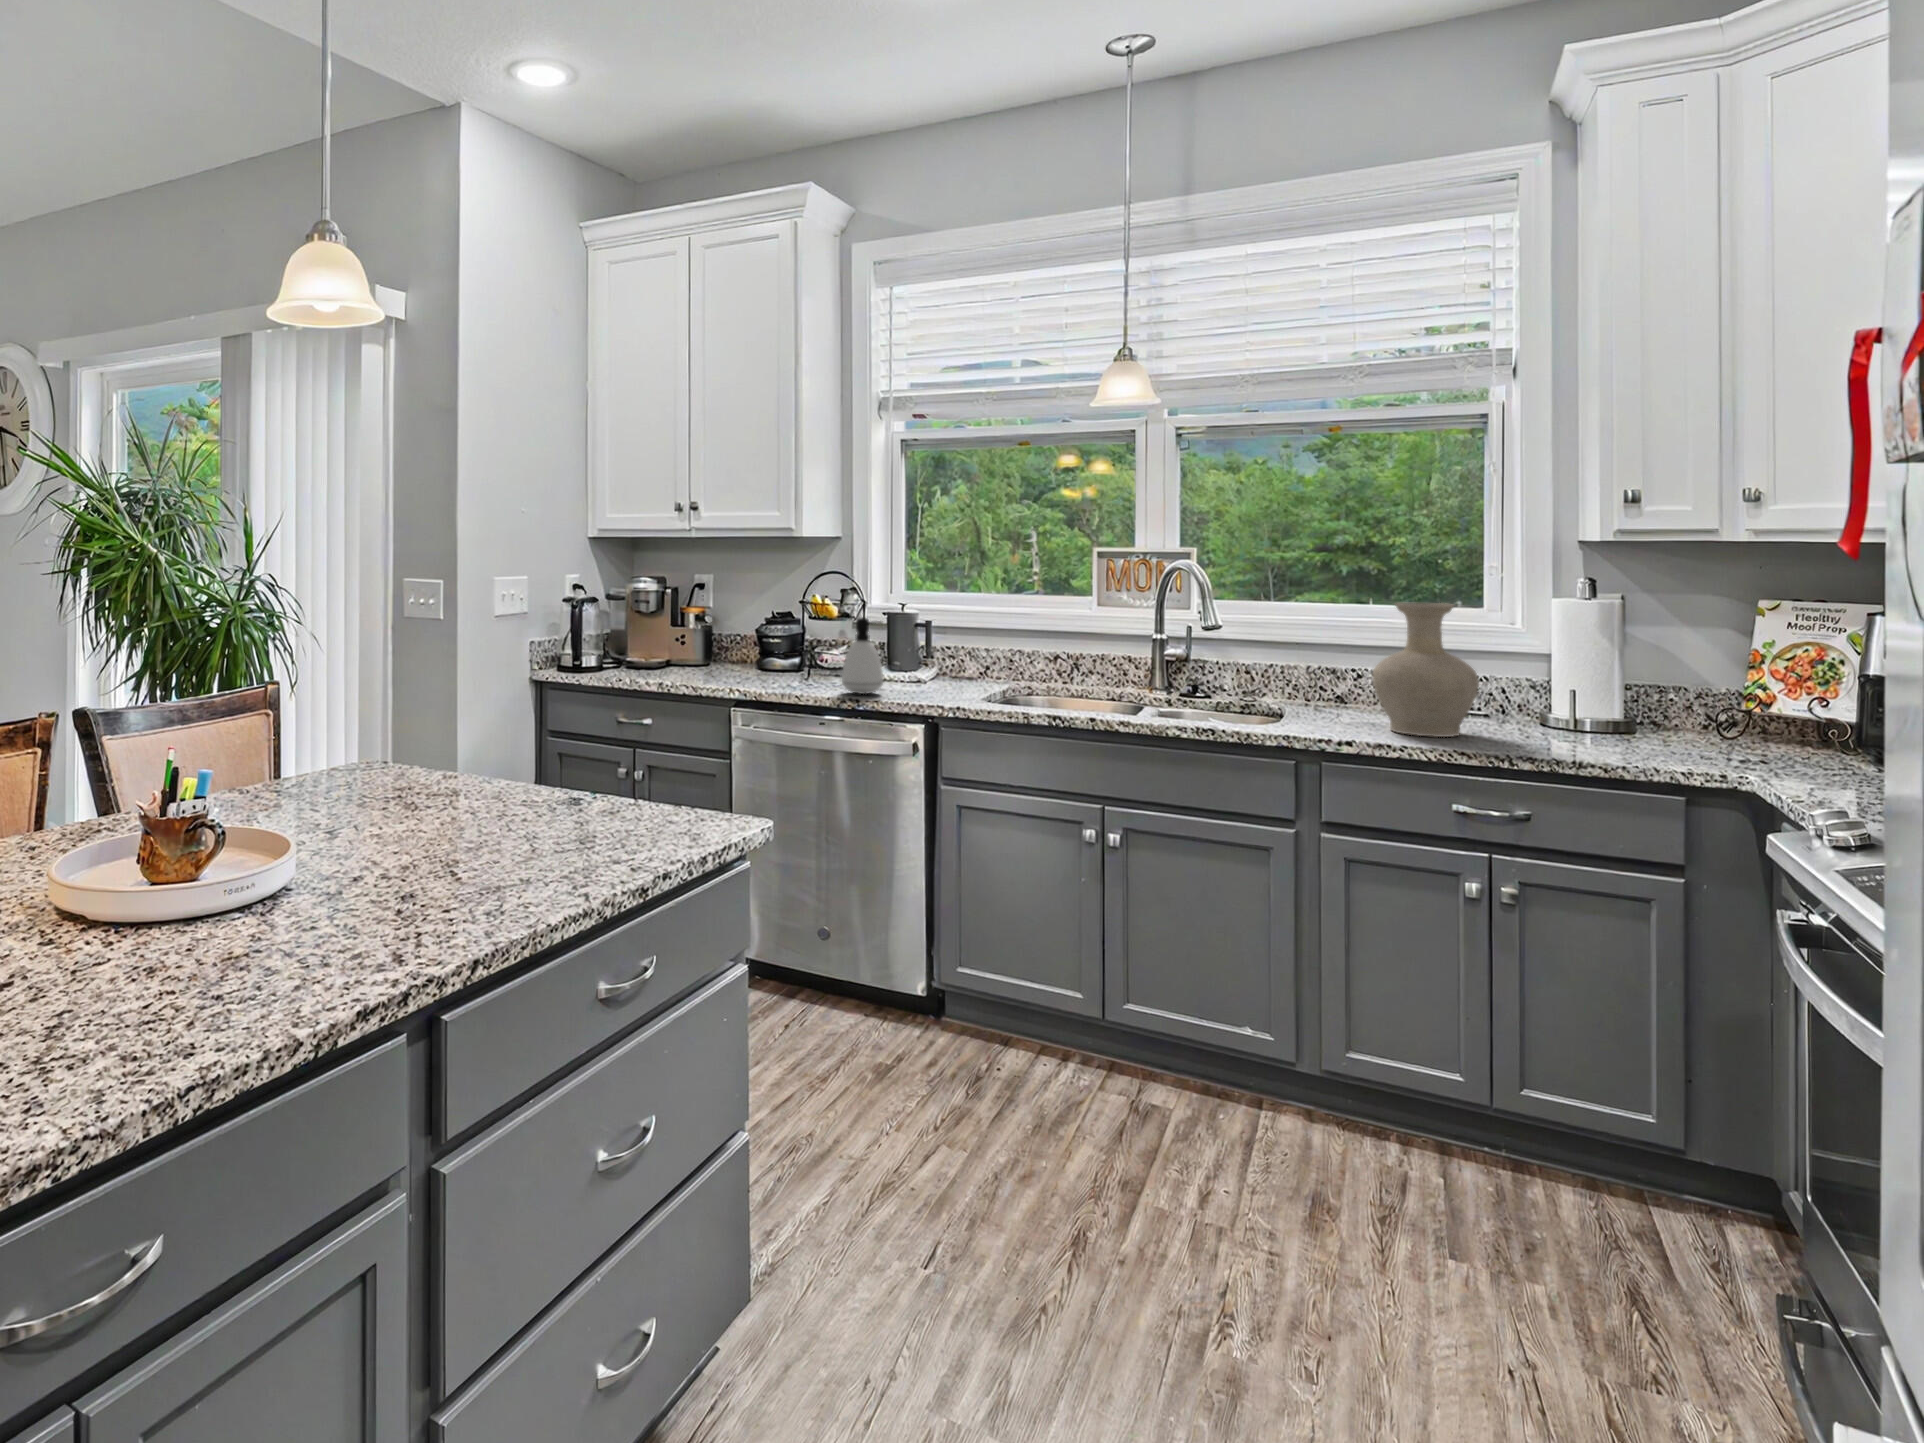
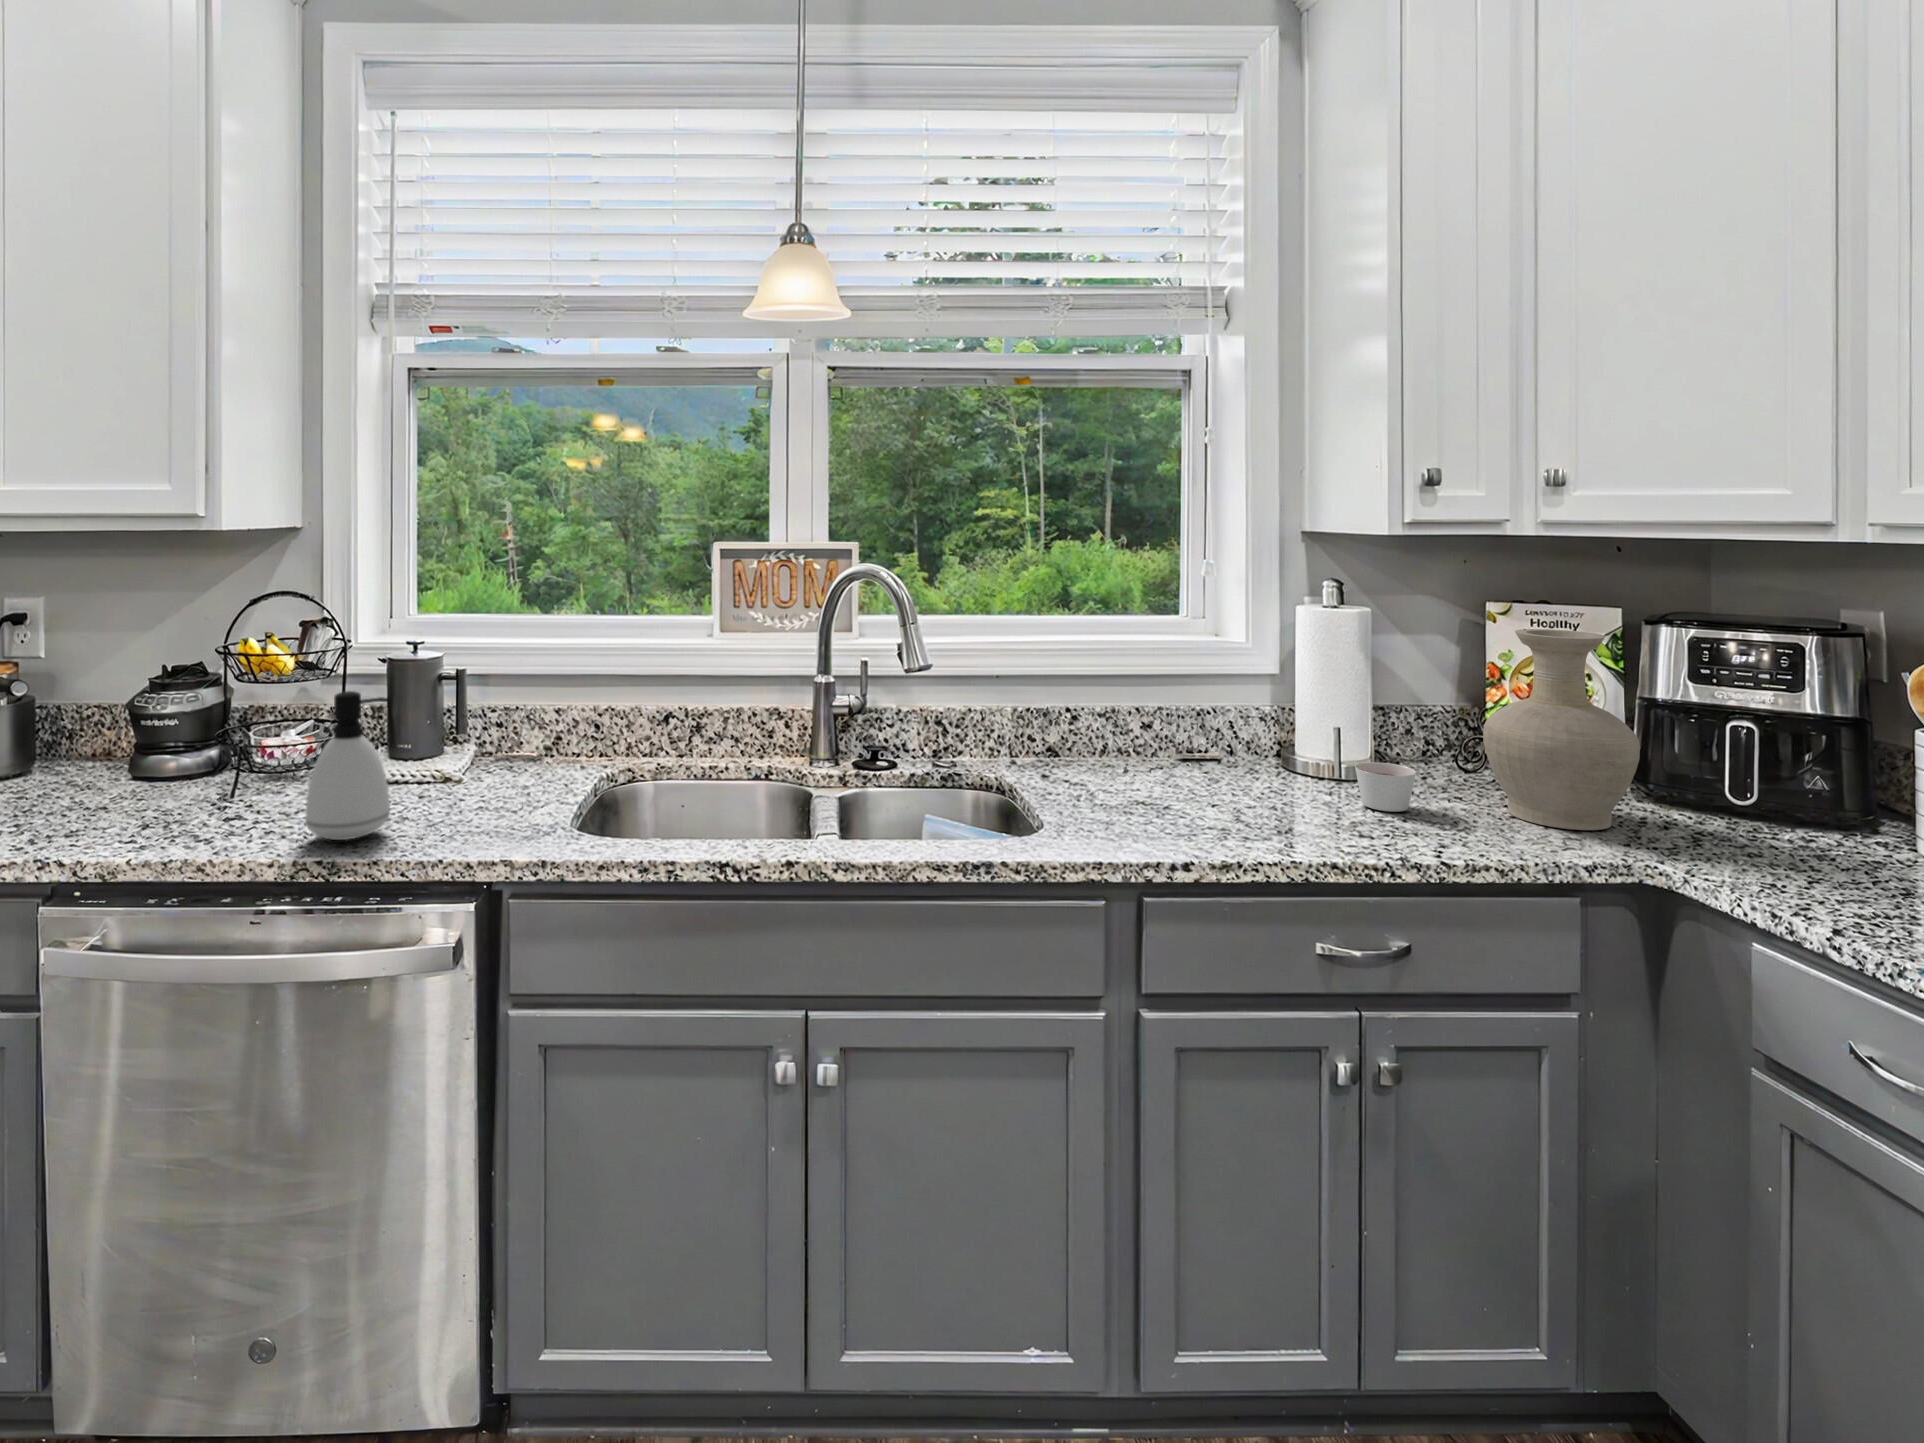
vase: present [1373,602,1478,737] -> present [1483,629,1640,830]
candle: none [1556,710,1606,743] -> present [1355,762,1416,812]

